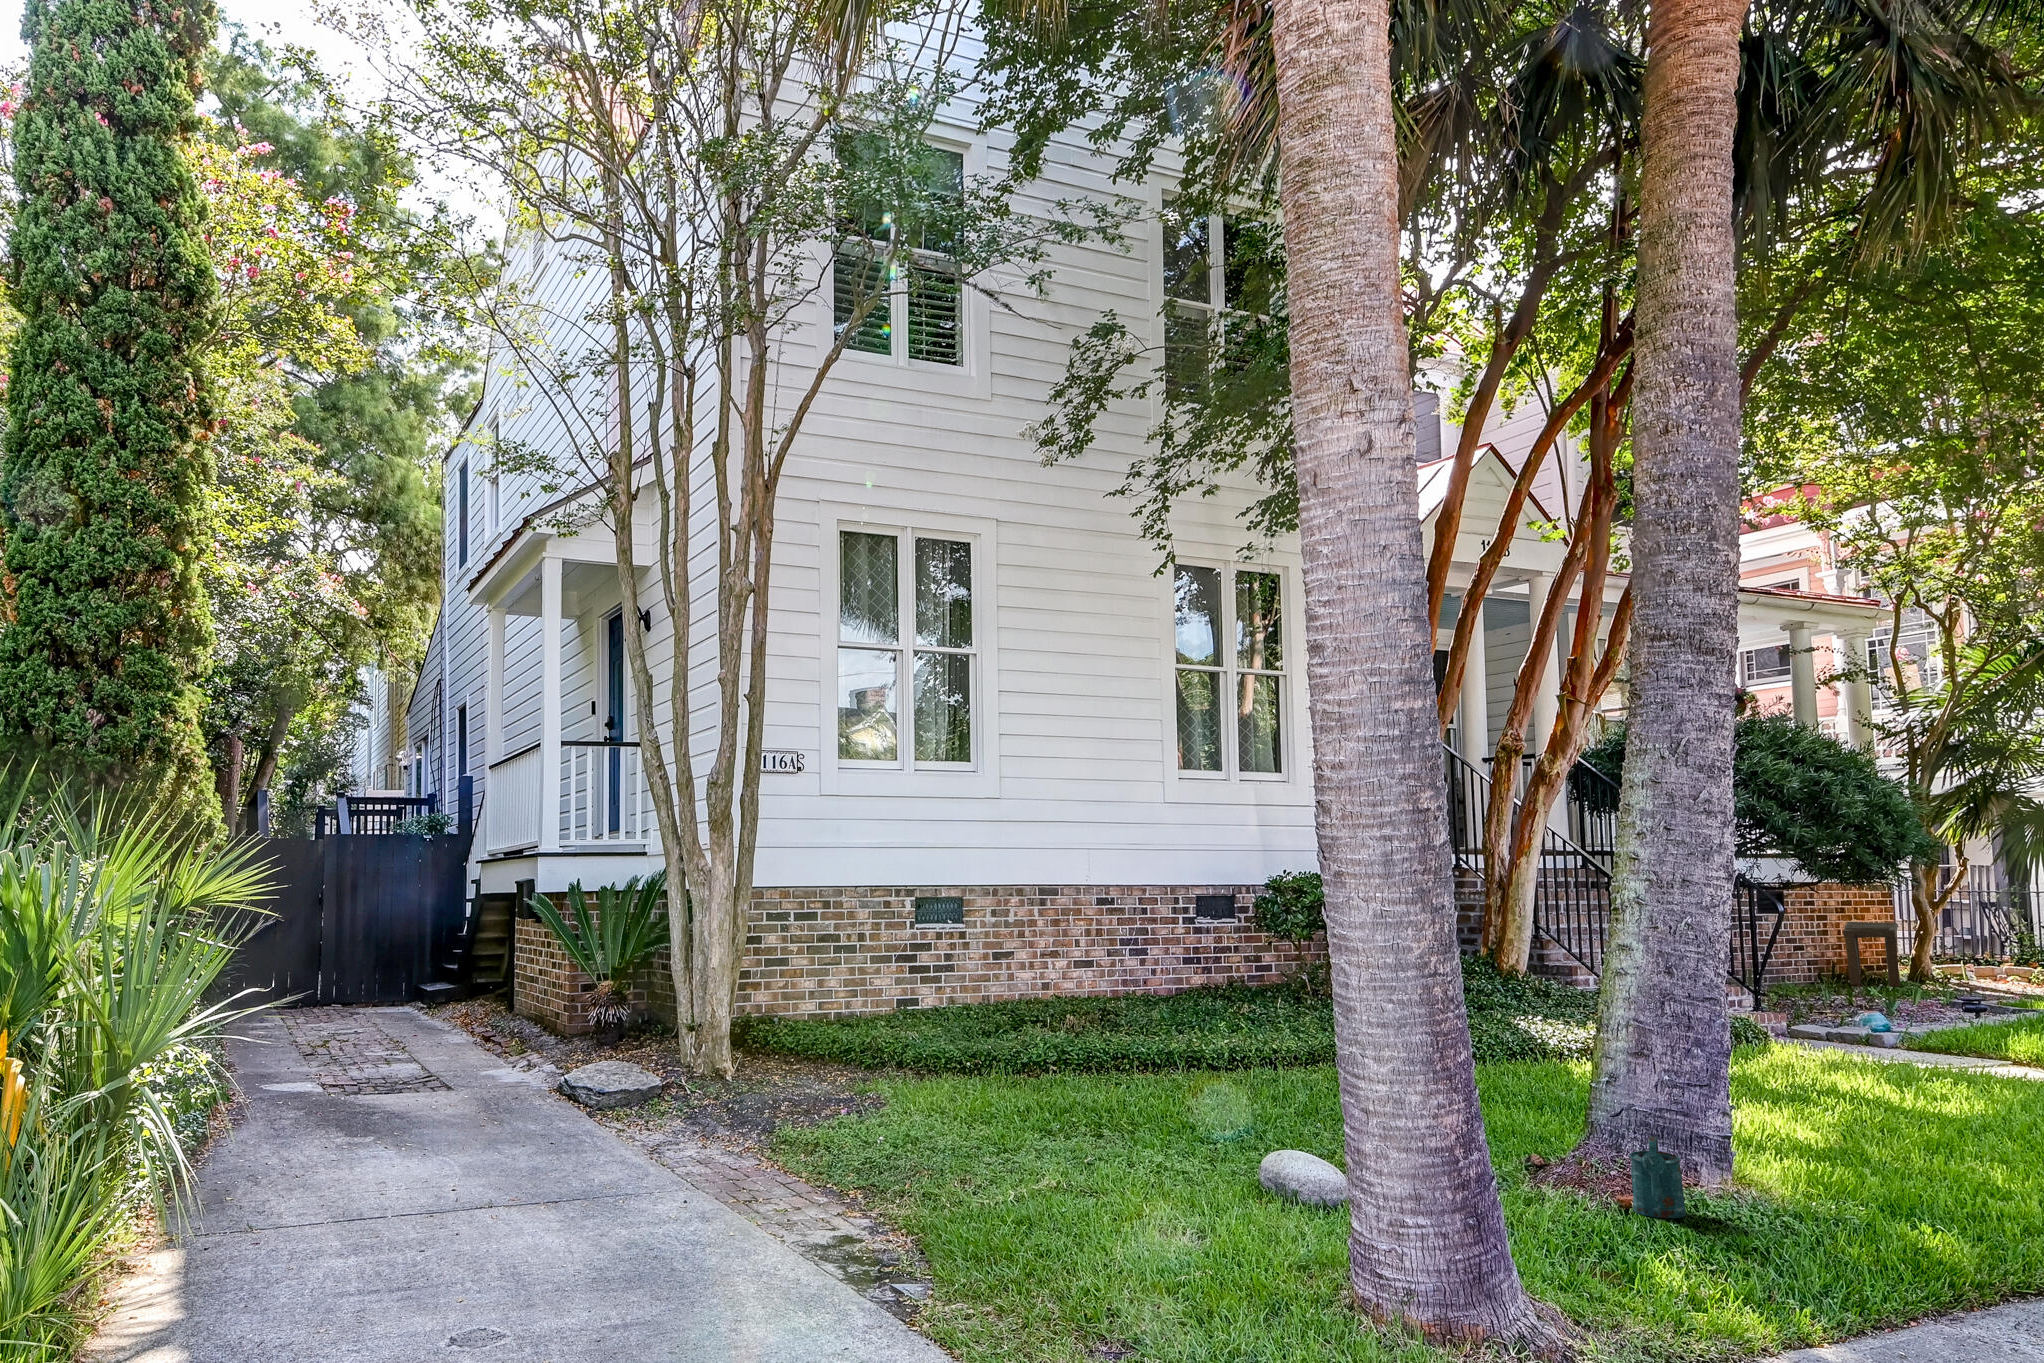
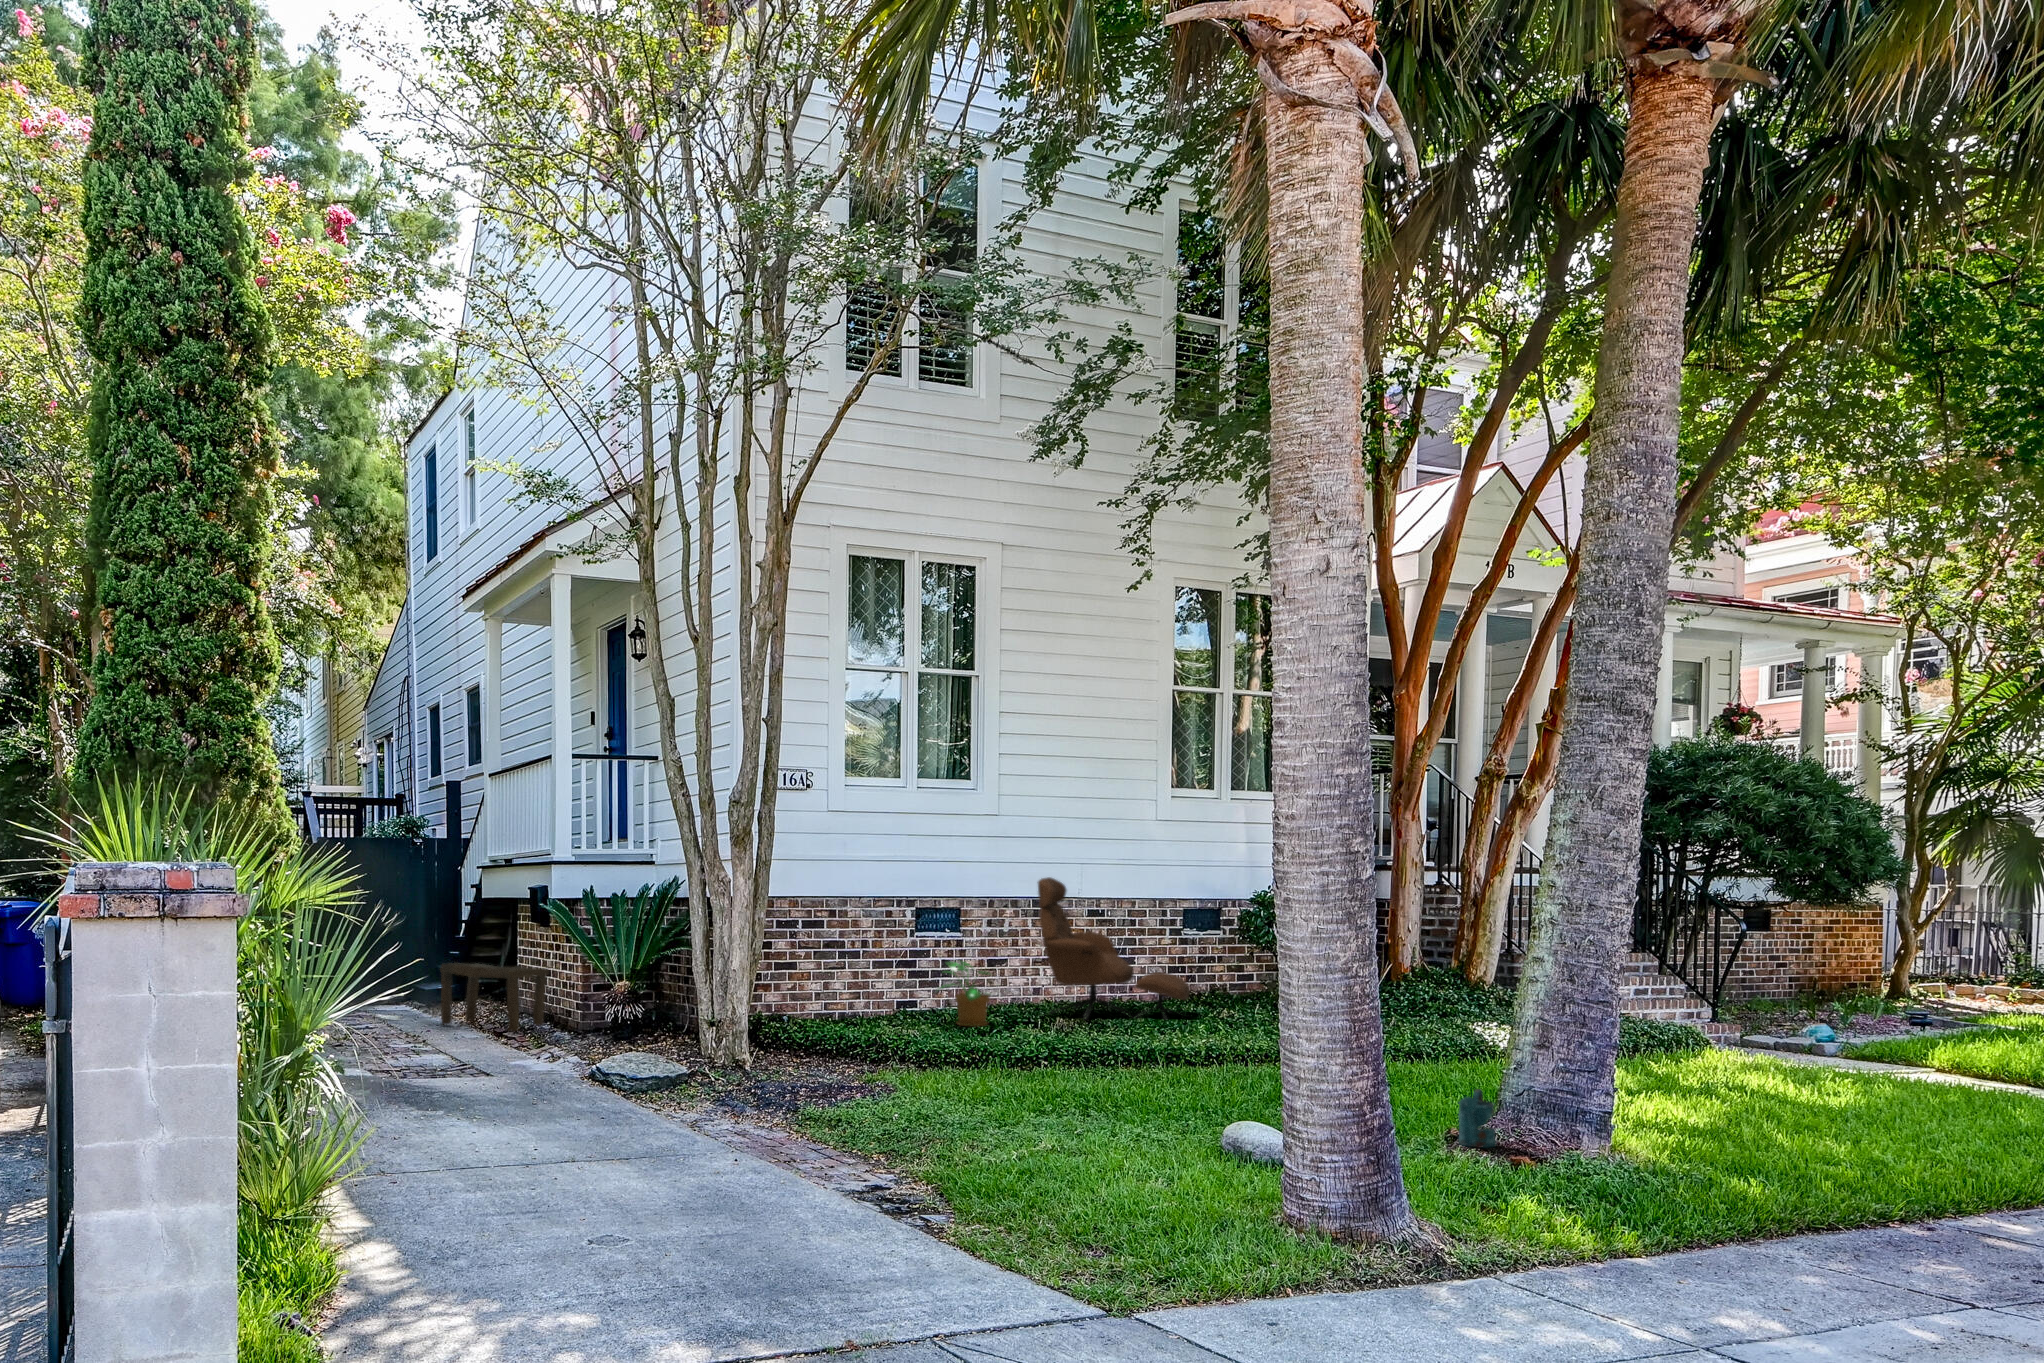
lounge chair: none [1045,866,1213,1019] -> present [1038,877,1190,1020]
bench: present [1843,922,1900,987] -> present [440,963,549,1031]
potted plant: none [939,956,1002,1028] -> present [937,961,991,1027]

